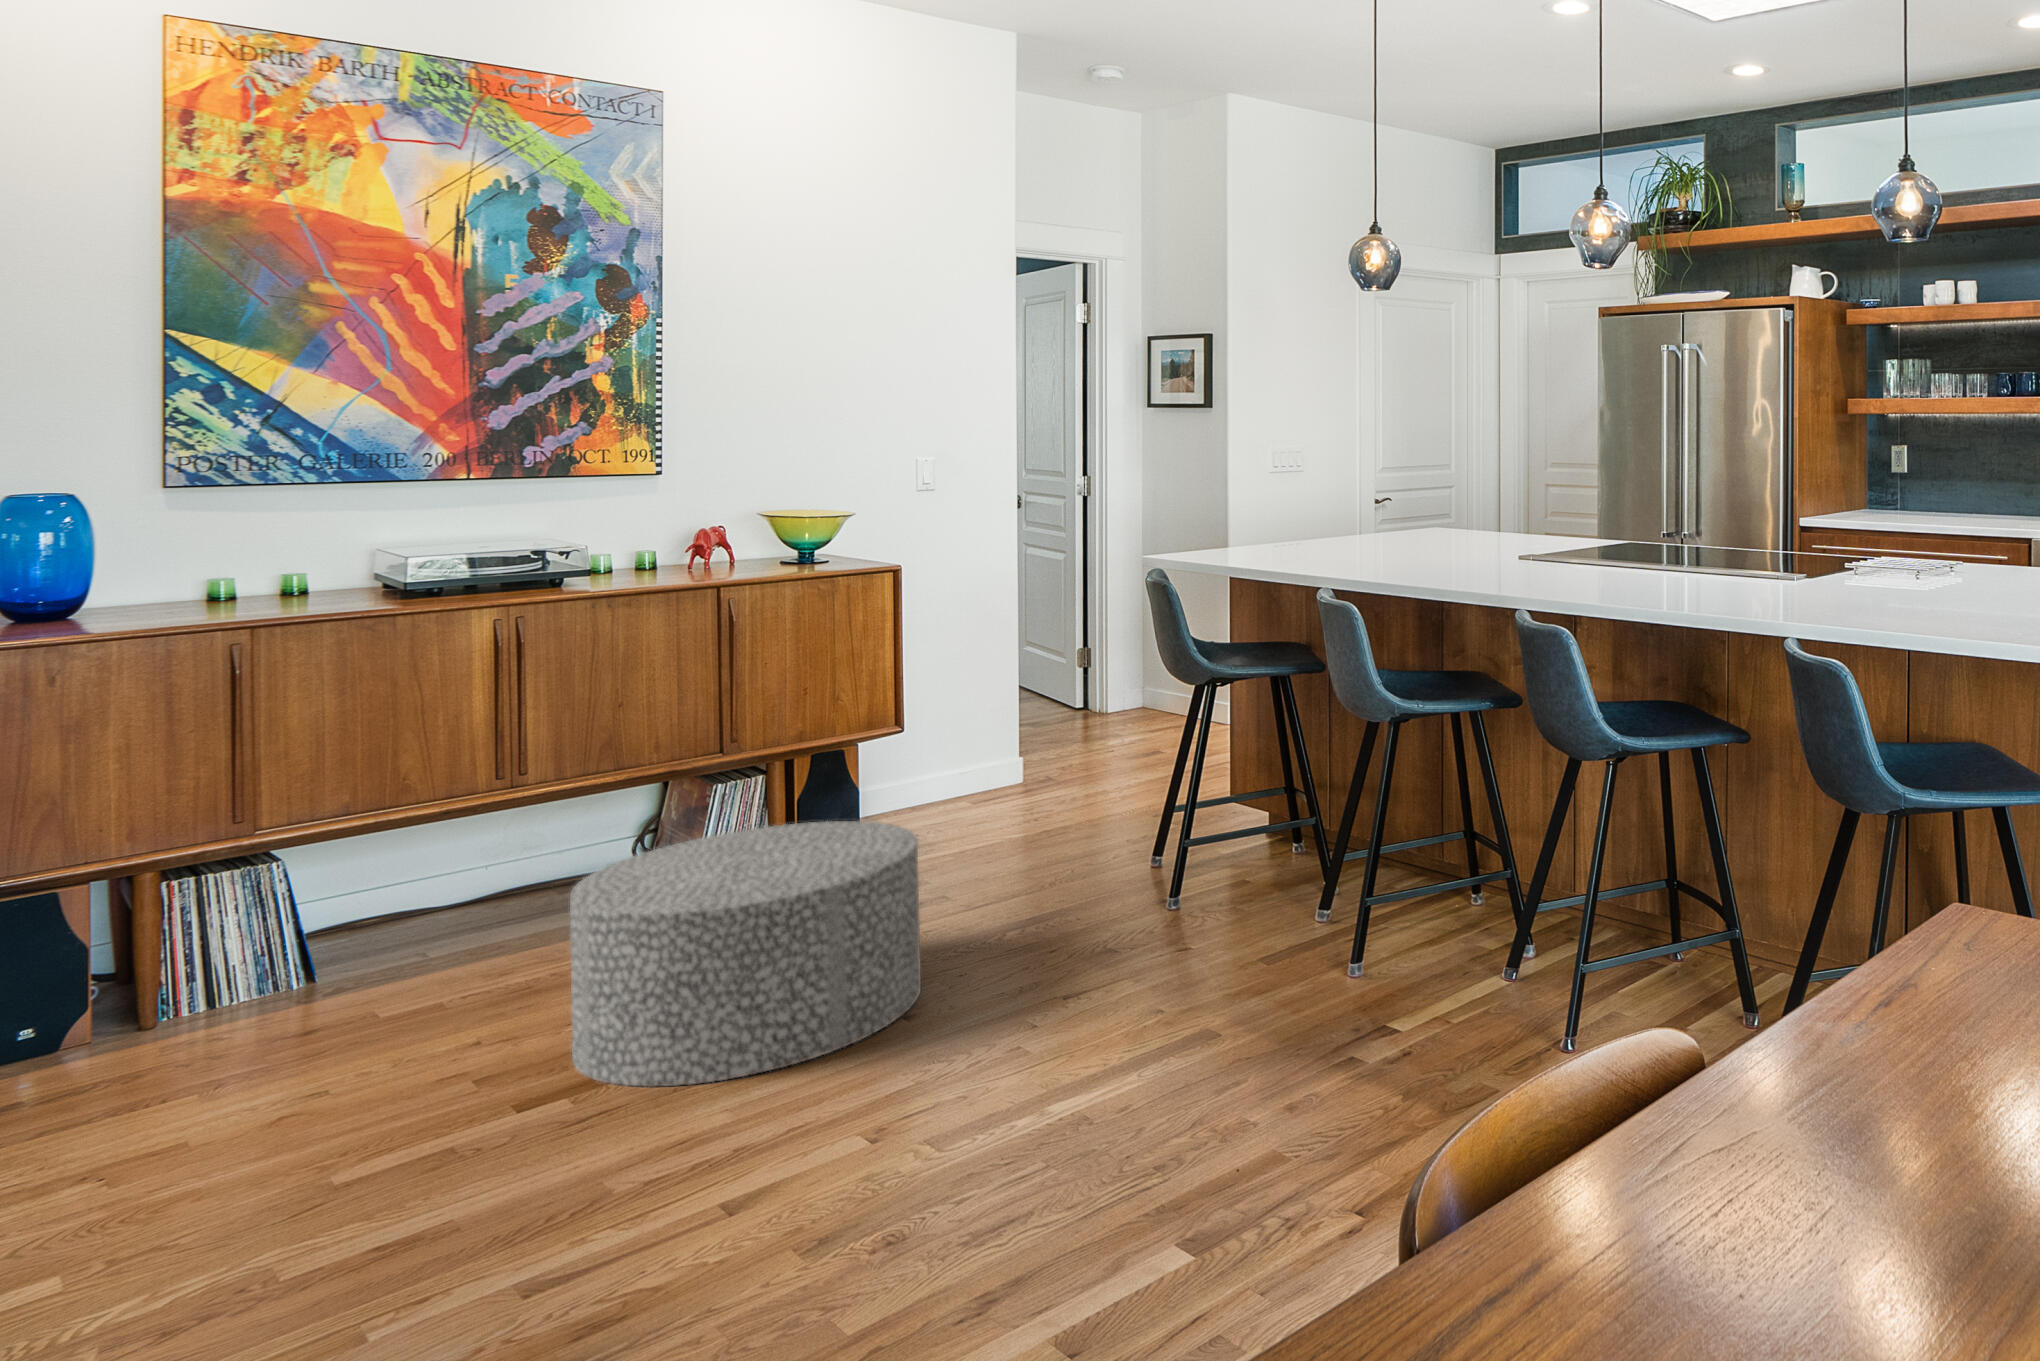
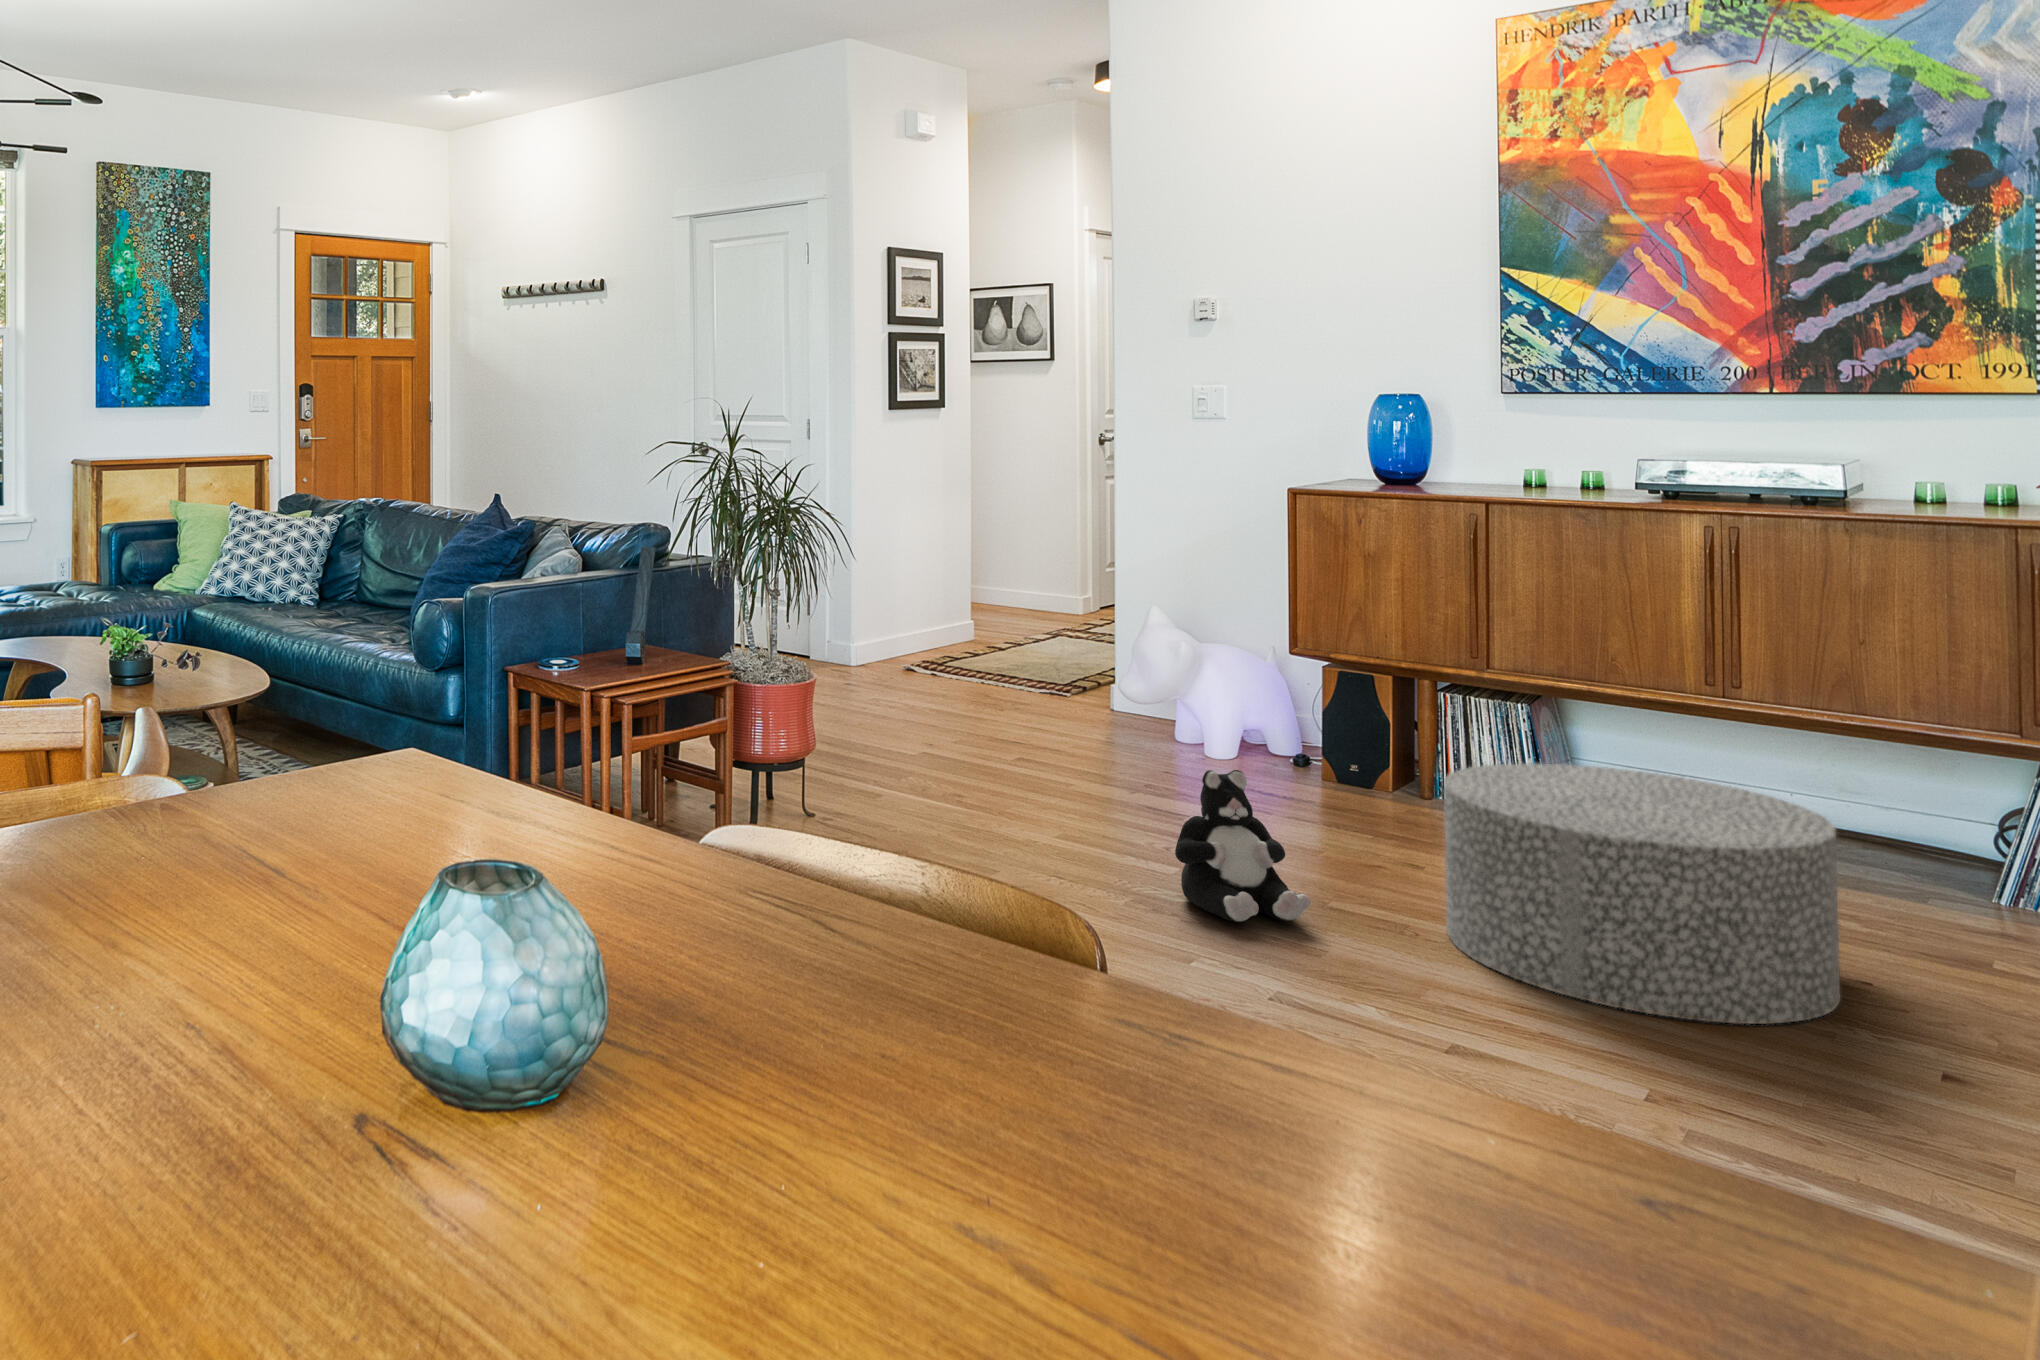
plush toy: none [352,1010,577,1230] -> present [1175,770,1311,922]

